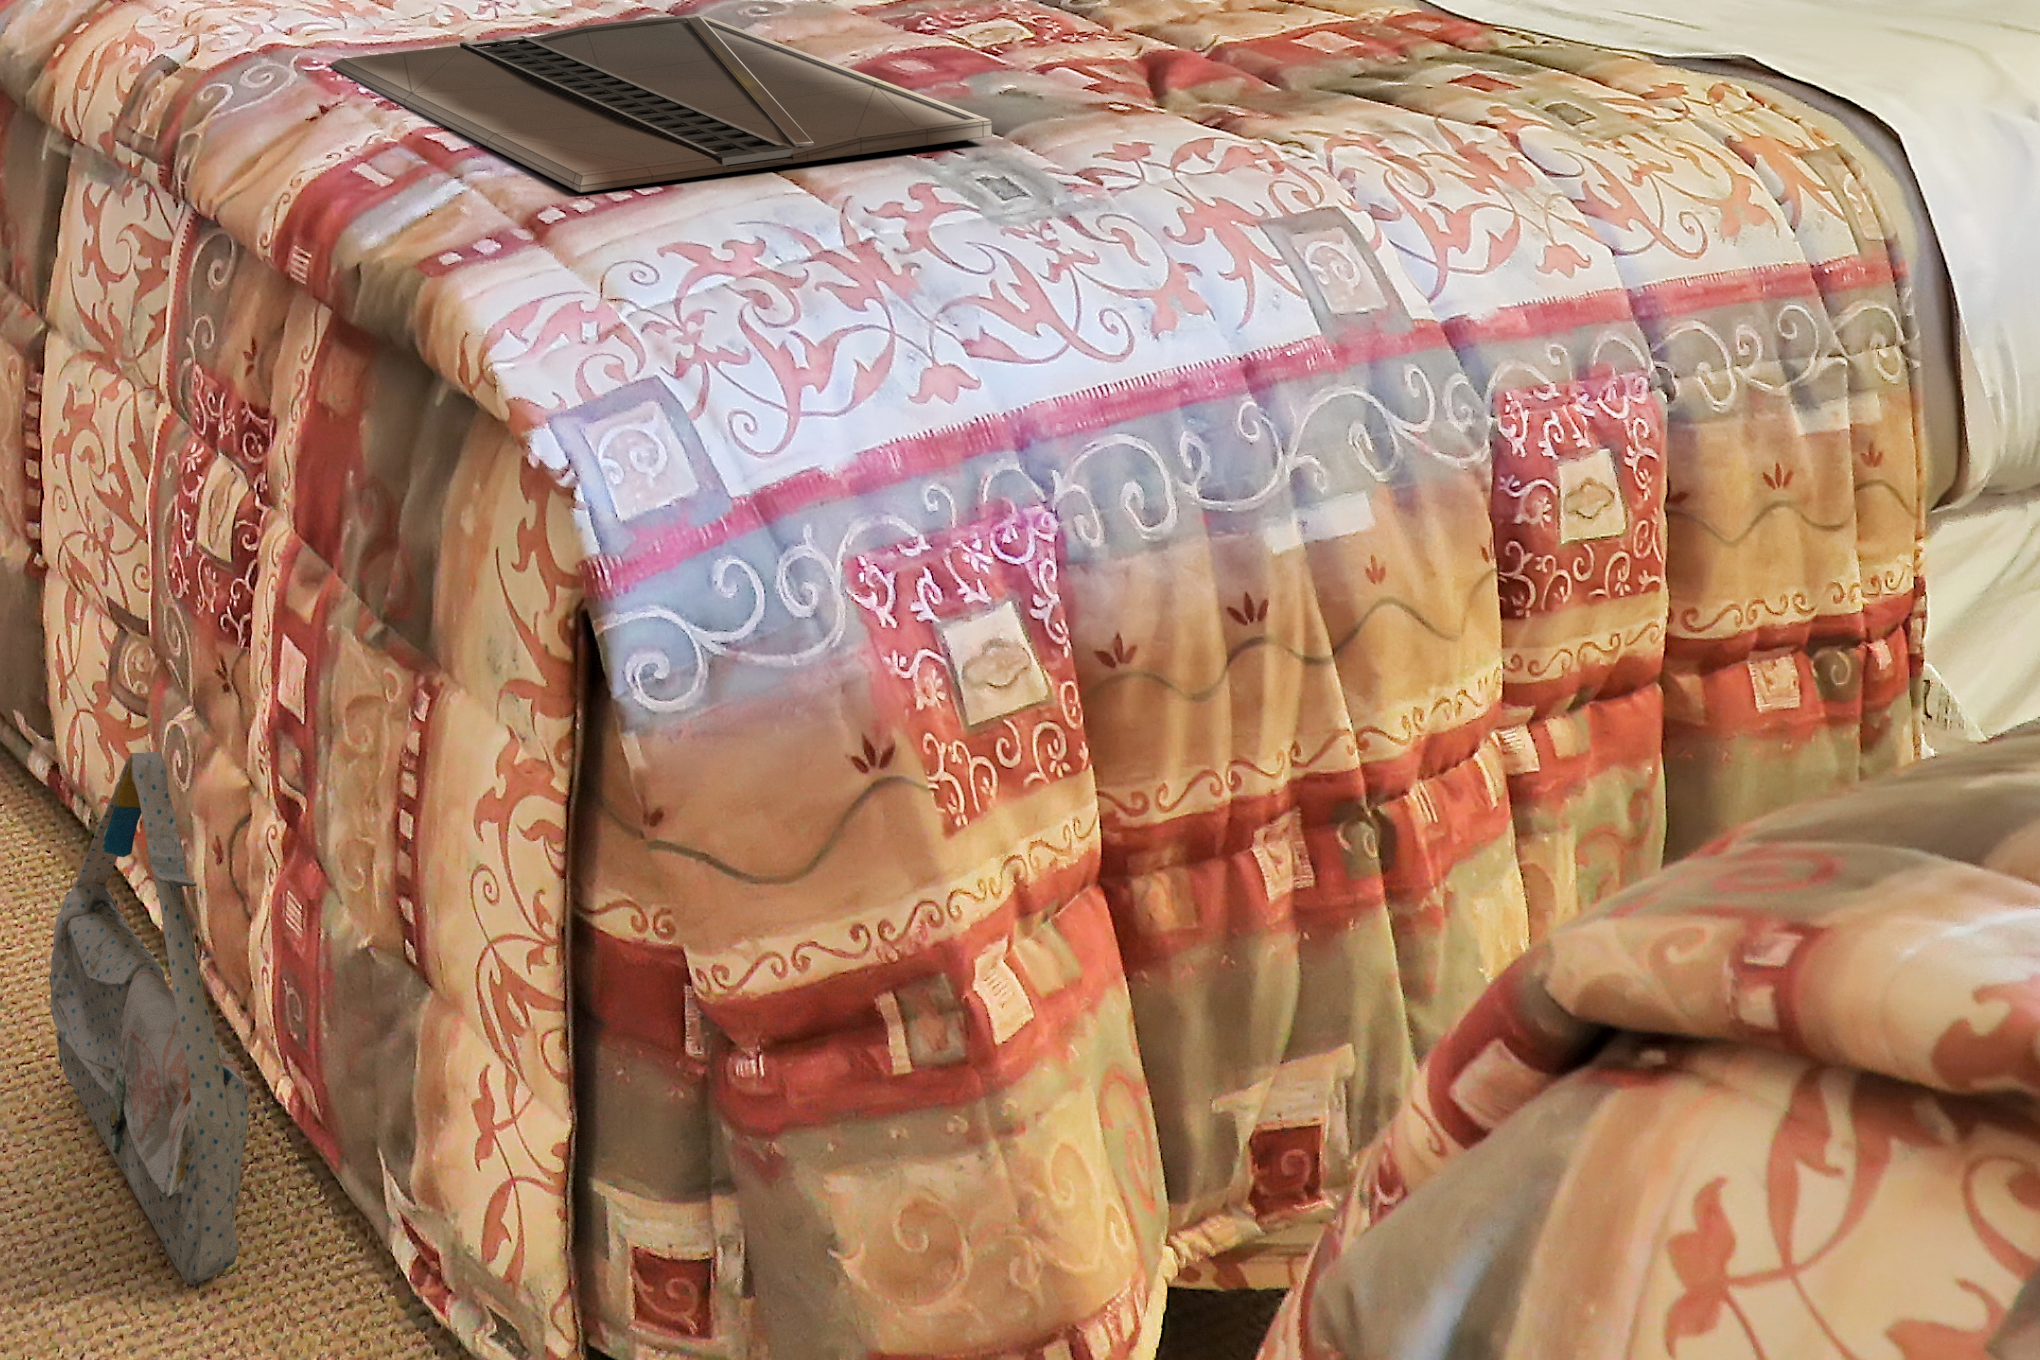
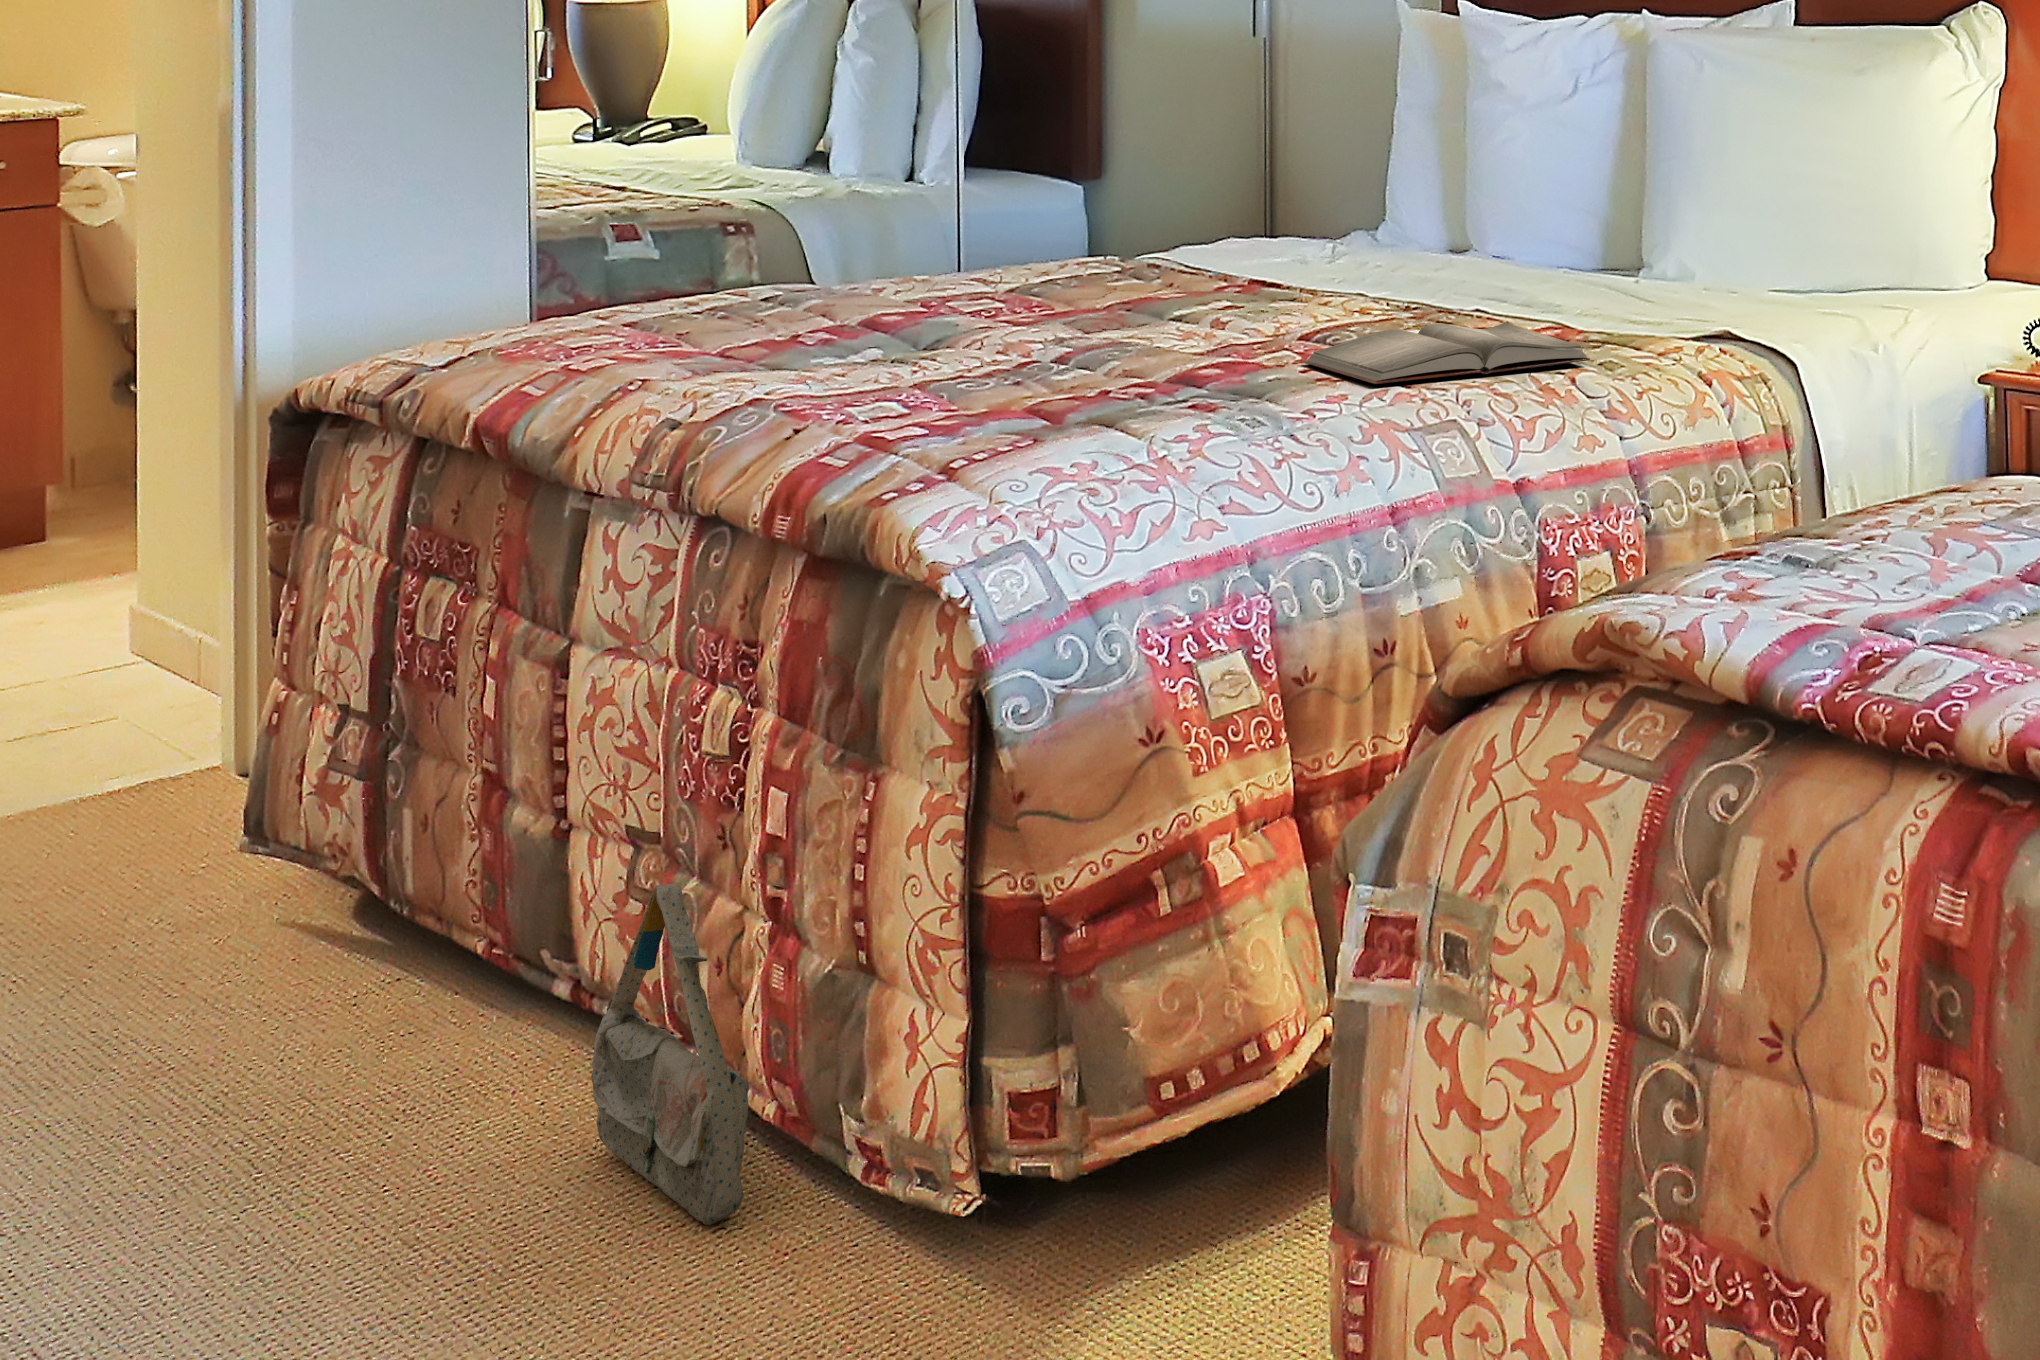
hardback book: none [1056,10,1538,120] -> present [1304,322,1590,384]
laptop: present [331,14,992,192] -> none [794,359,1248,448]

